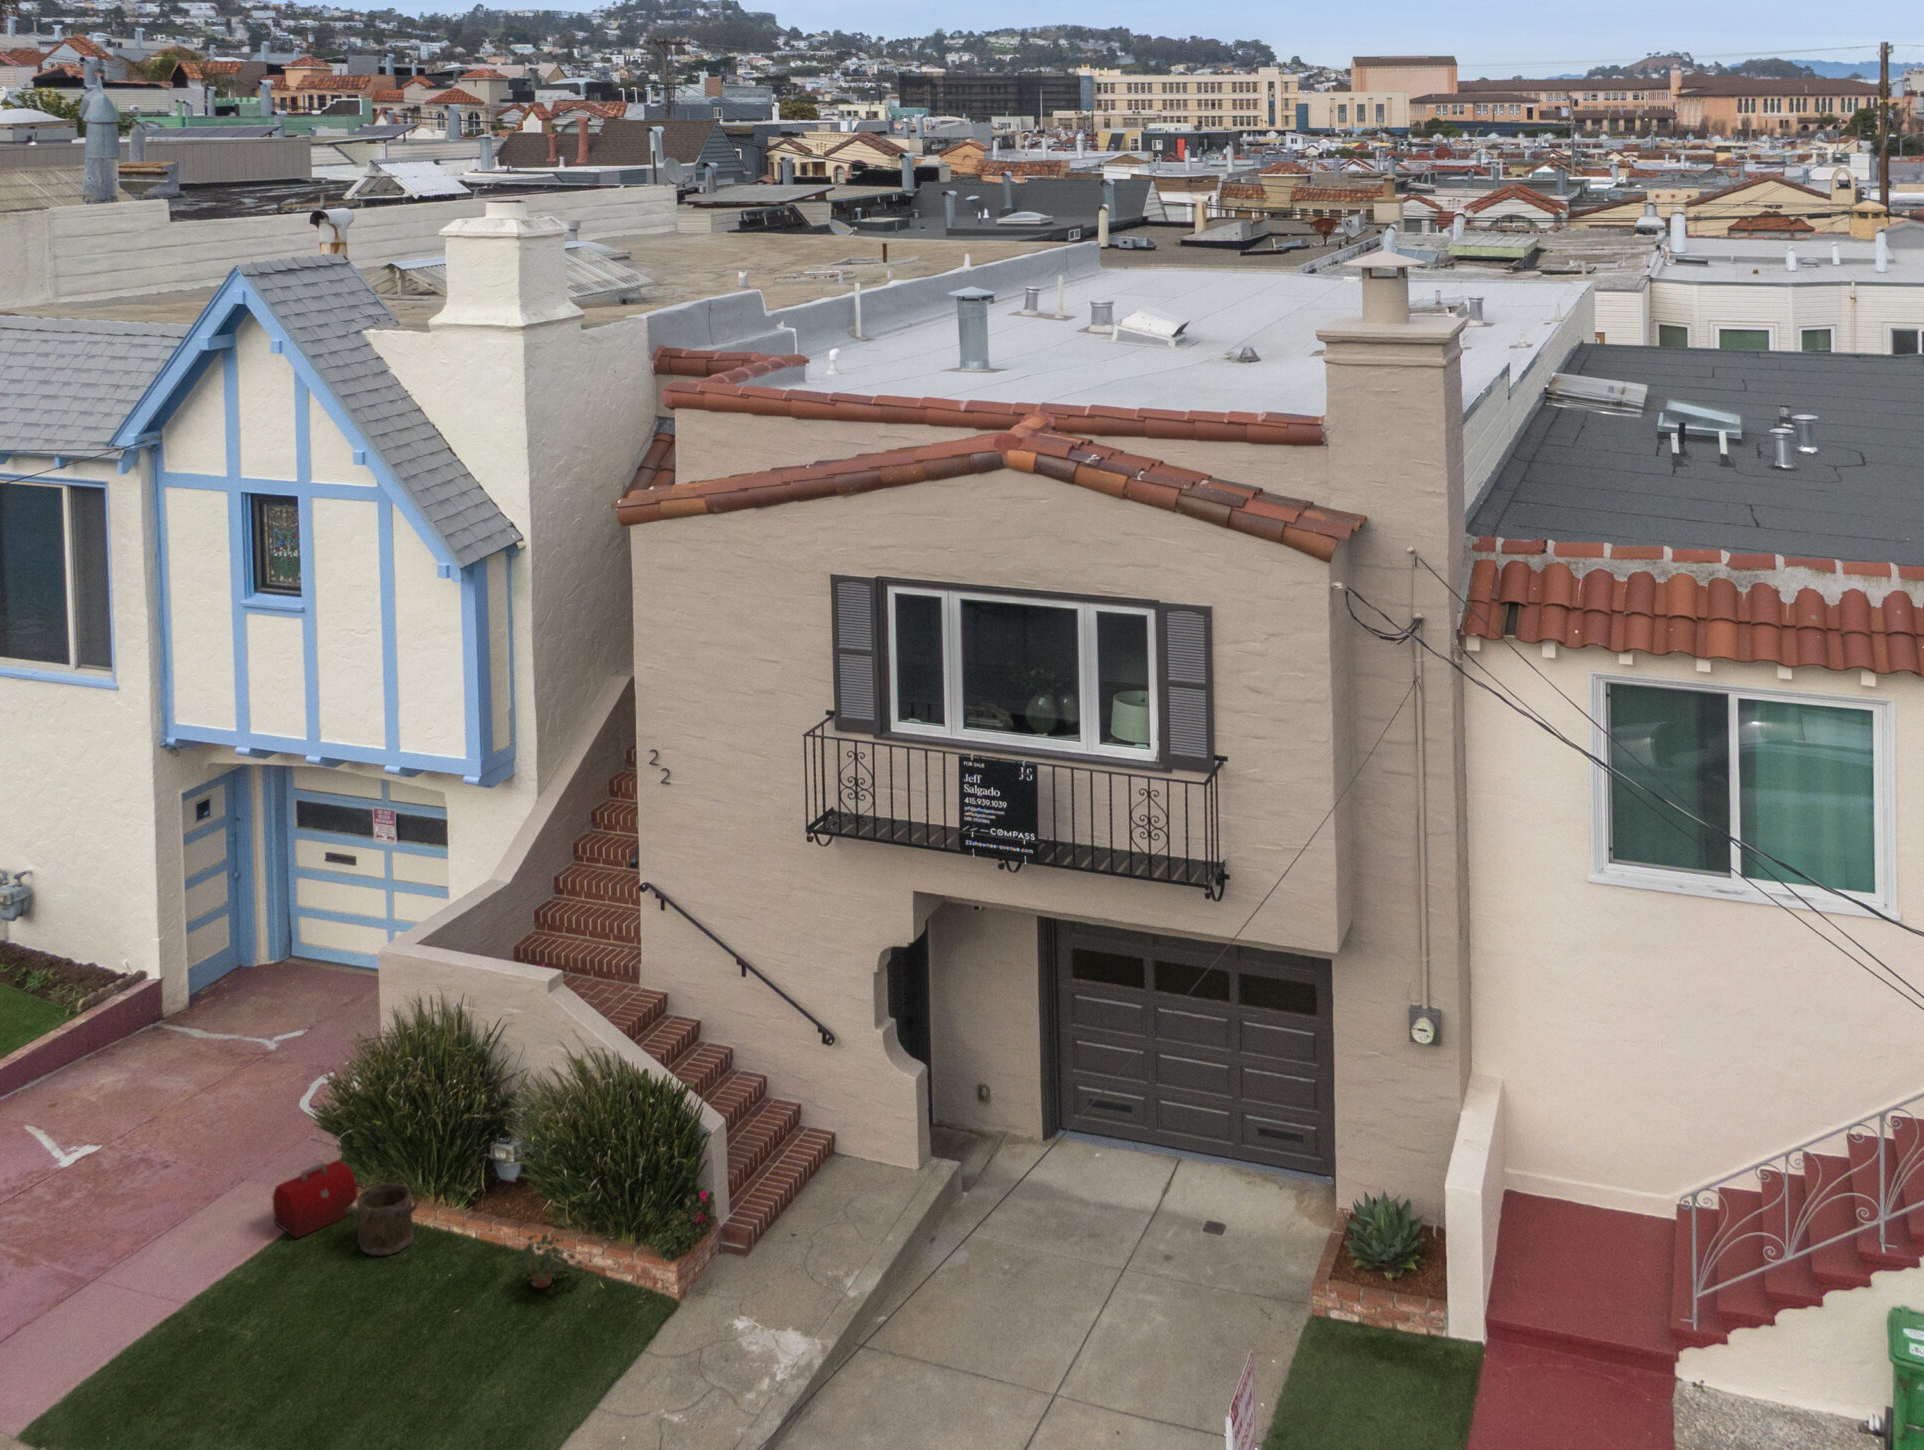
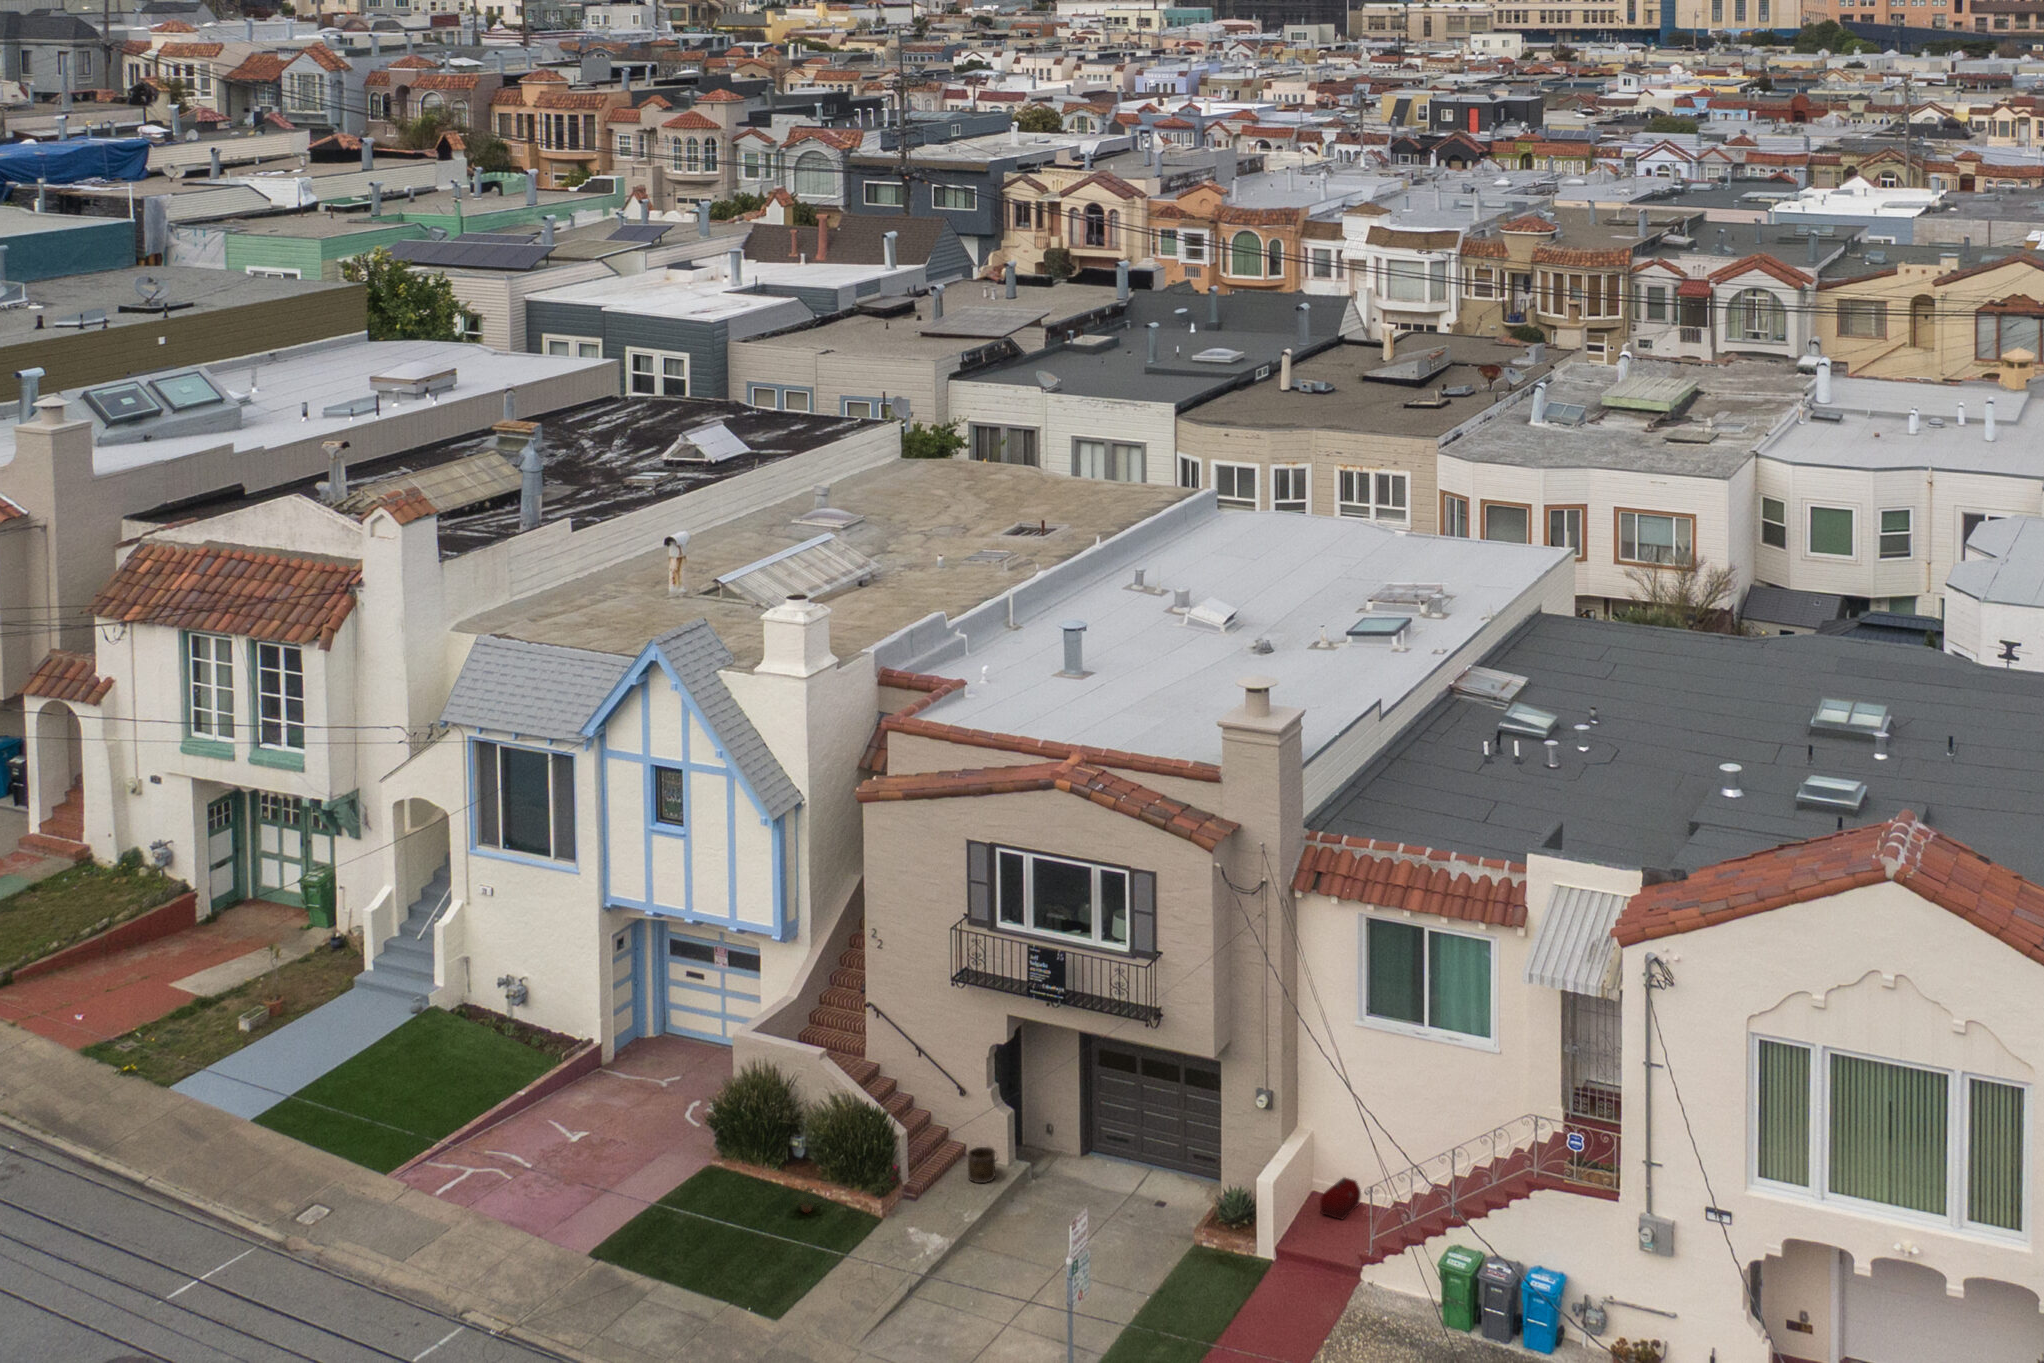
toolbox: present [272,1160,358,1238] -> present [1320,1178,1361,1219]
bucket: present [357,1181,417,1256] -> present [968,1147,997,1183]

